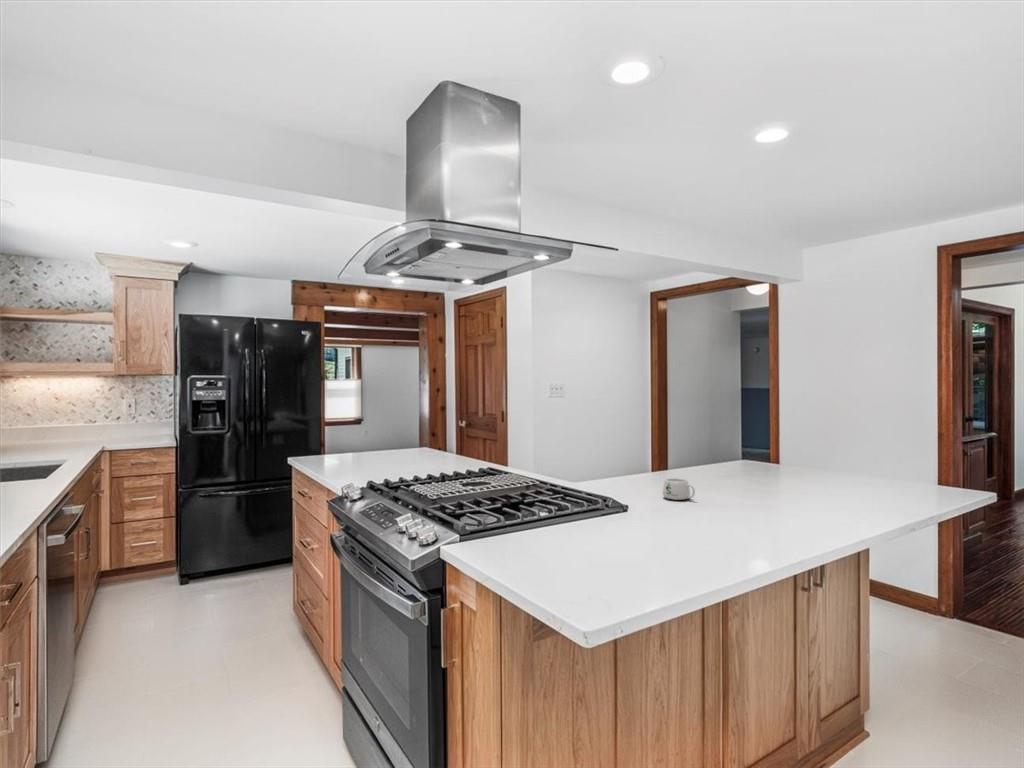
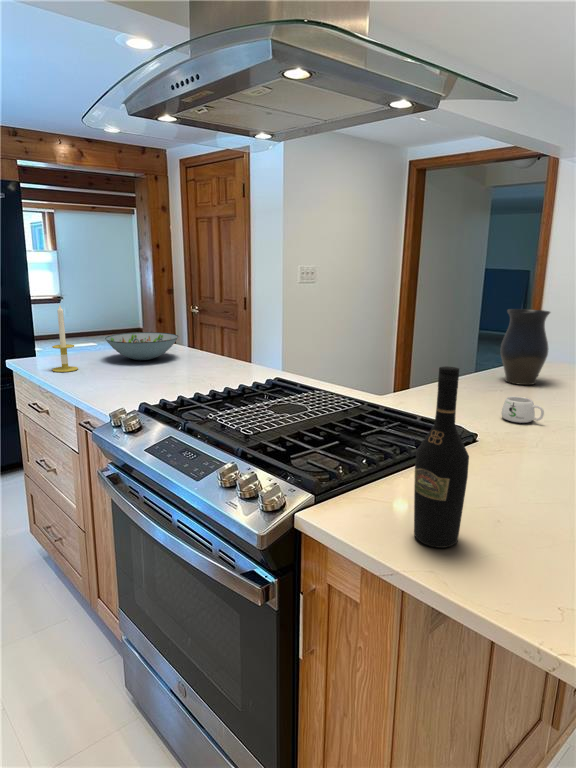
vase: none [691,410,733,477] -> present [501,309,550,385]
candle: none [317,411,338,466] -> present [52,305,78,372]
wine bottle: none [509,427,545,561] -> present [414,366,469,548]
decorative bowl: none [364,437,424,459] -> present [105,332,178,360]

